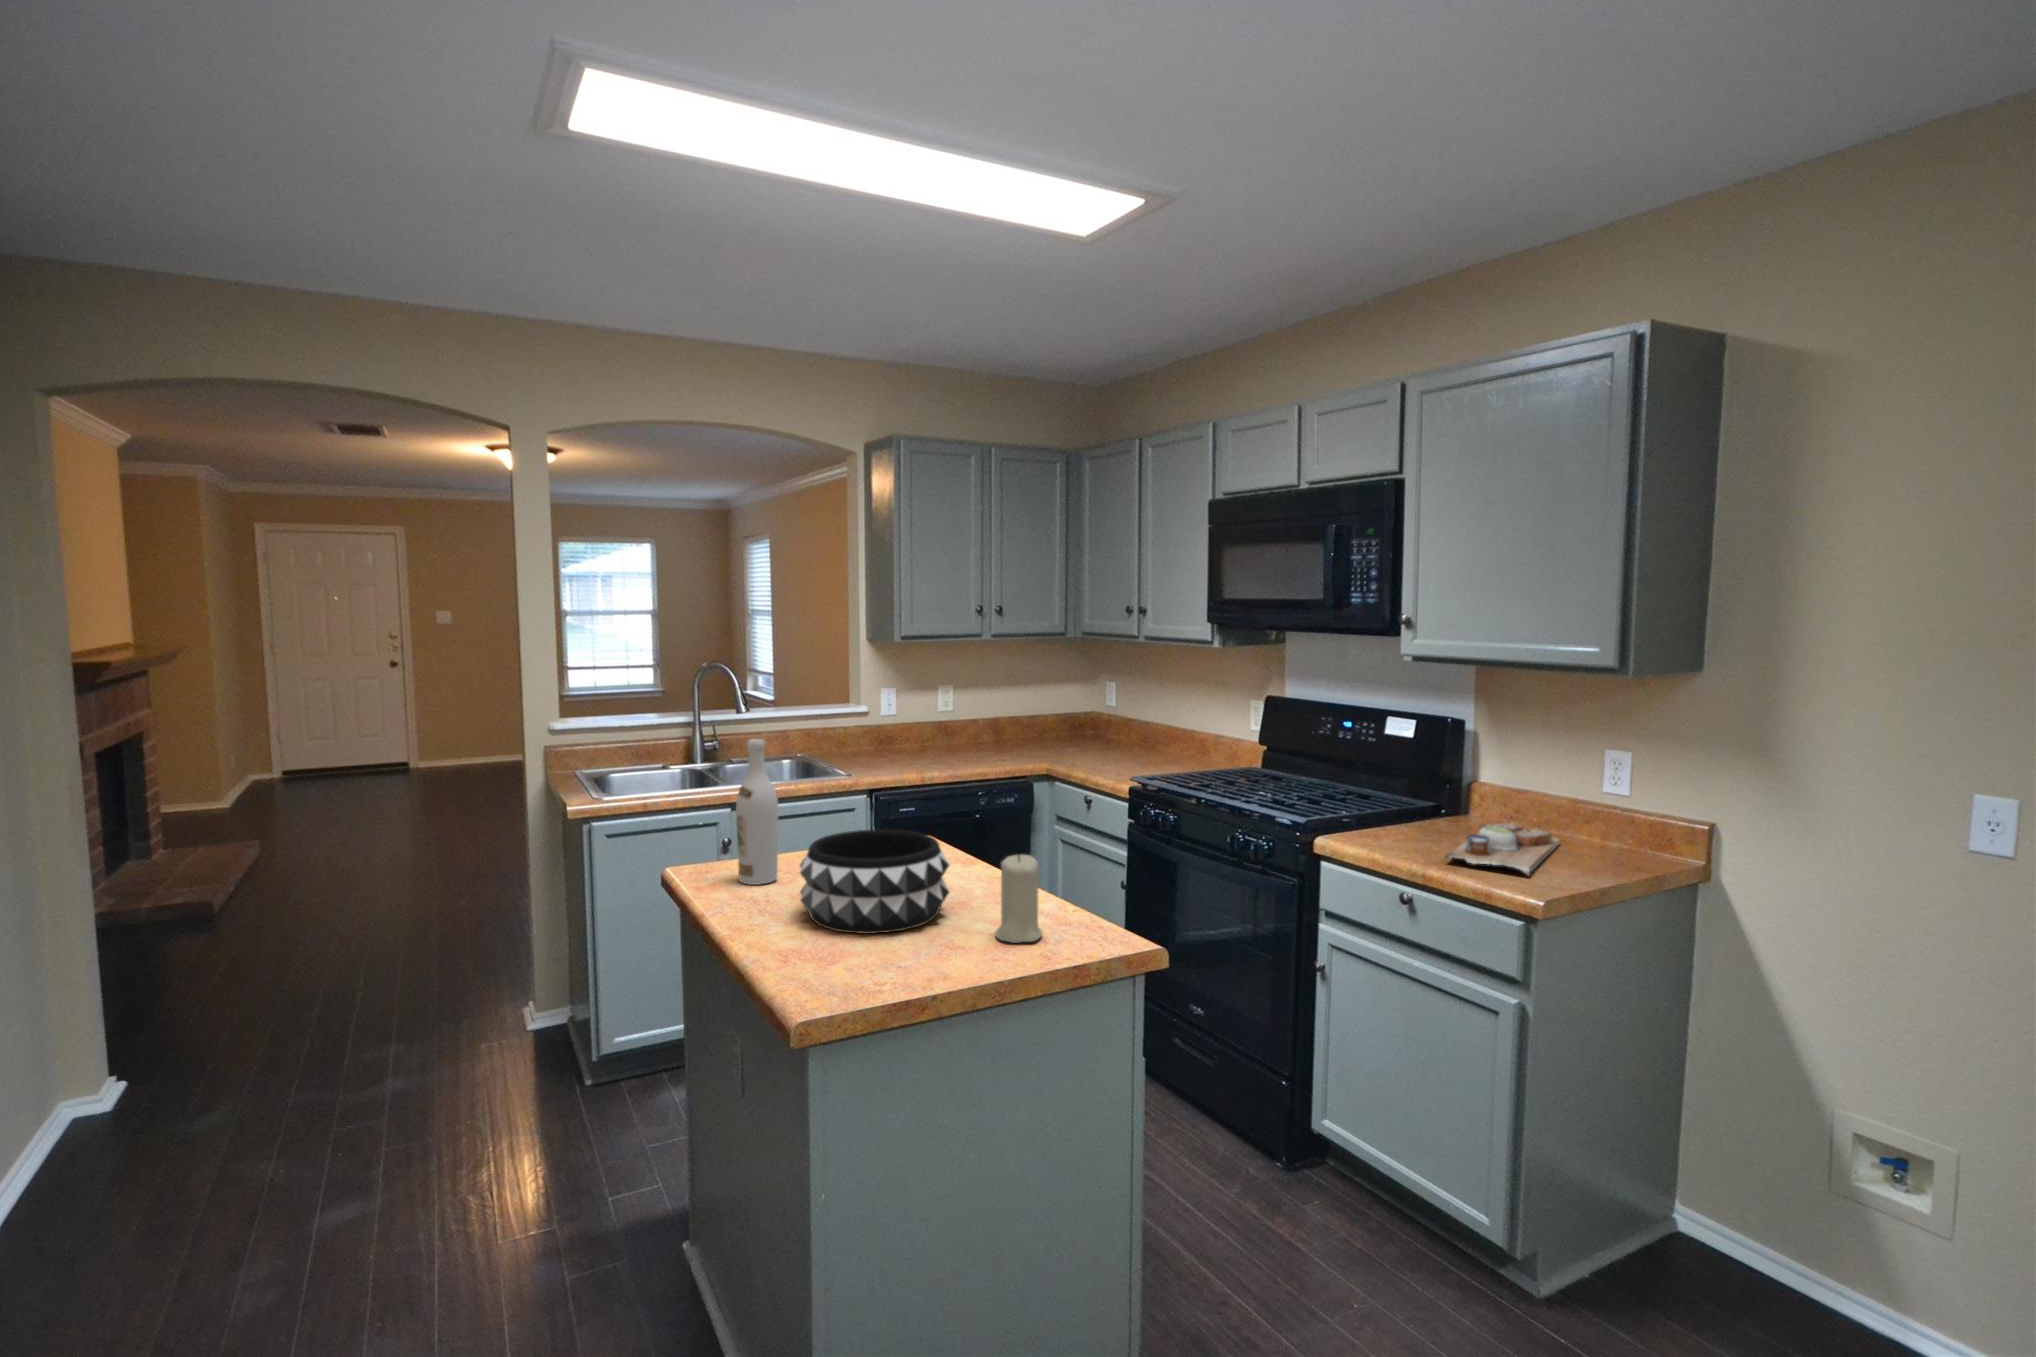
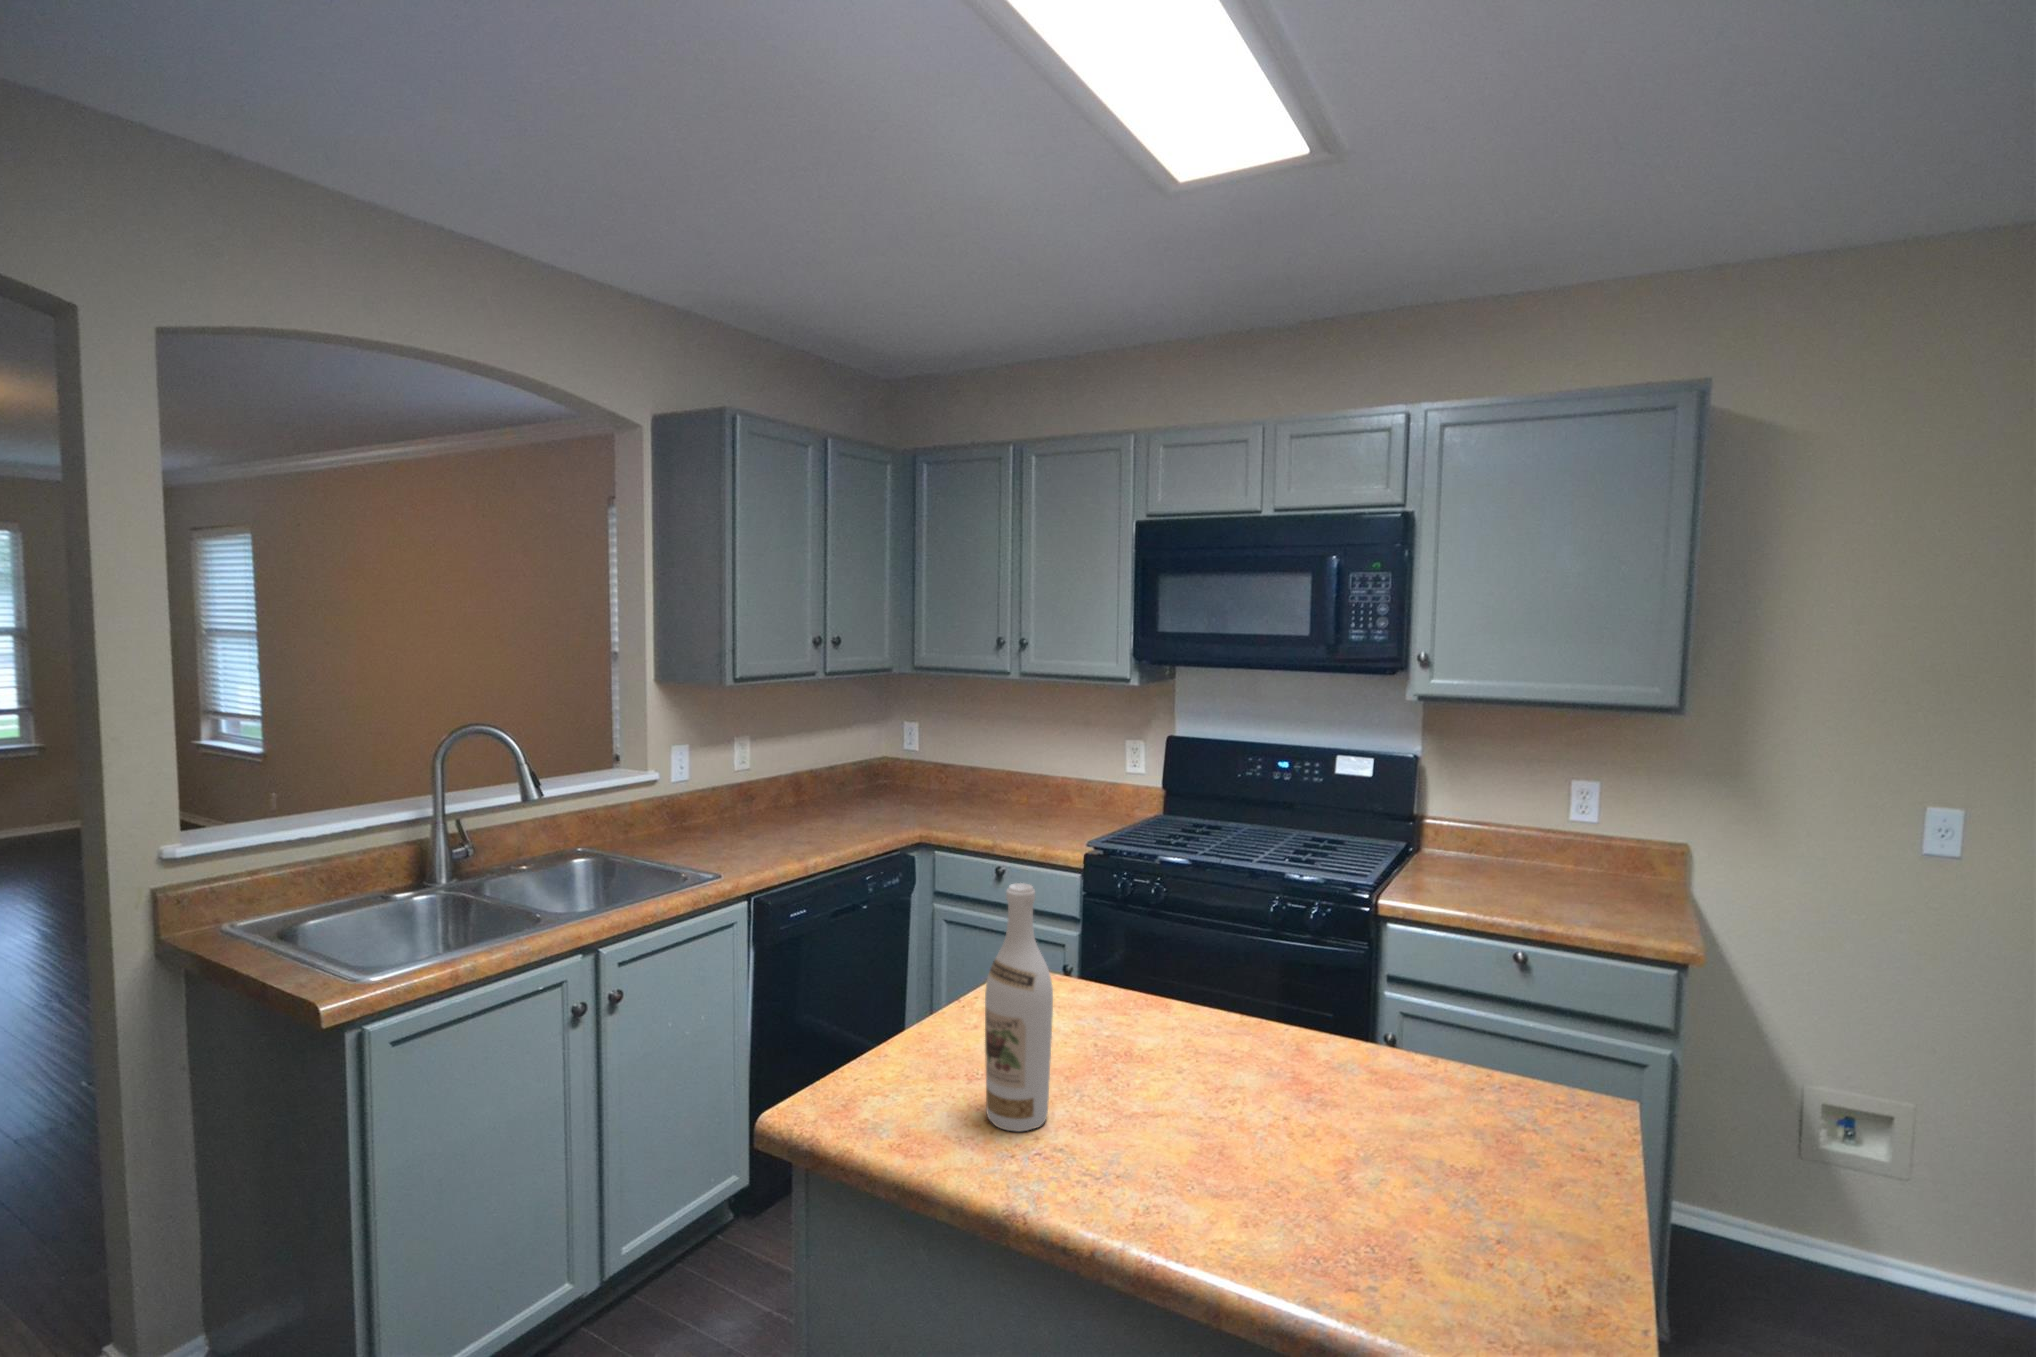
cutting board: present [1446,822,1560,875] -> none [1481,856,1623,917]
decorative bowl: present [800,829,949,934] -> none [1187,998,1430,1199]
candle: present [995,854,1042,943] -> none [1481,1015,1567,1149]

